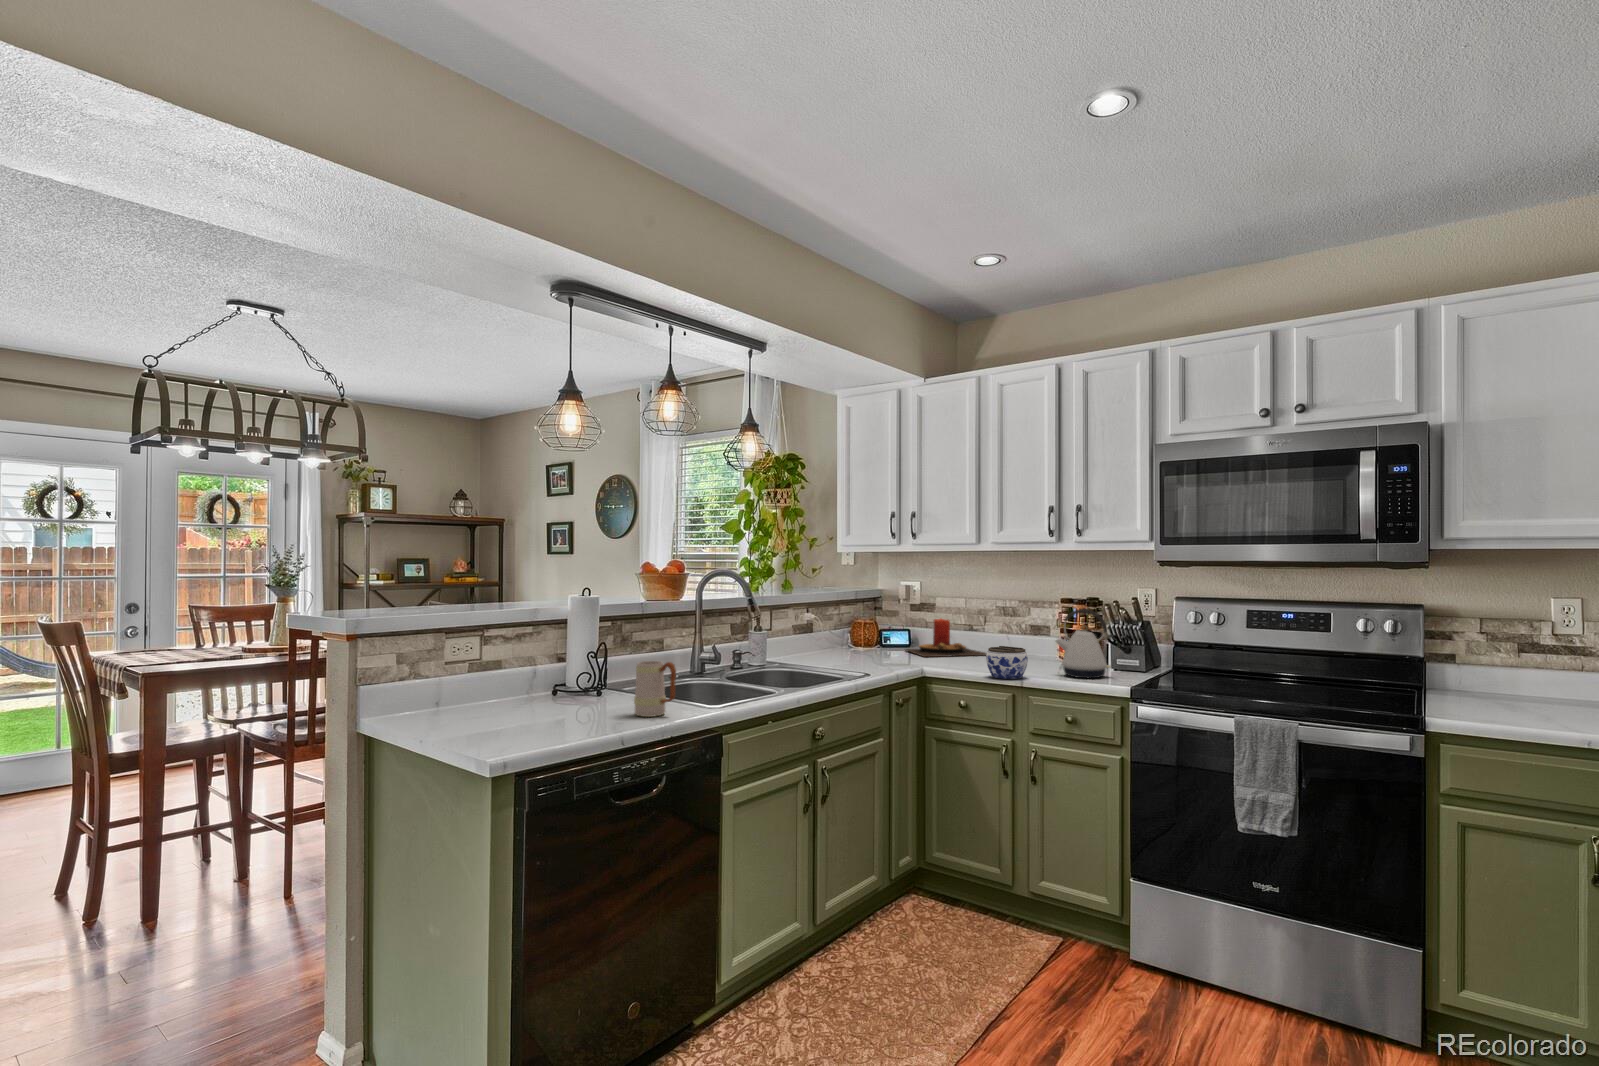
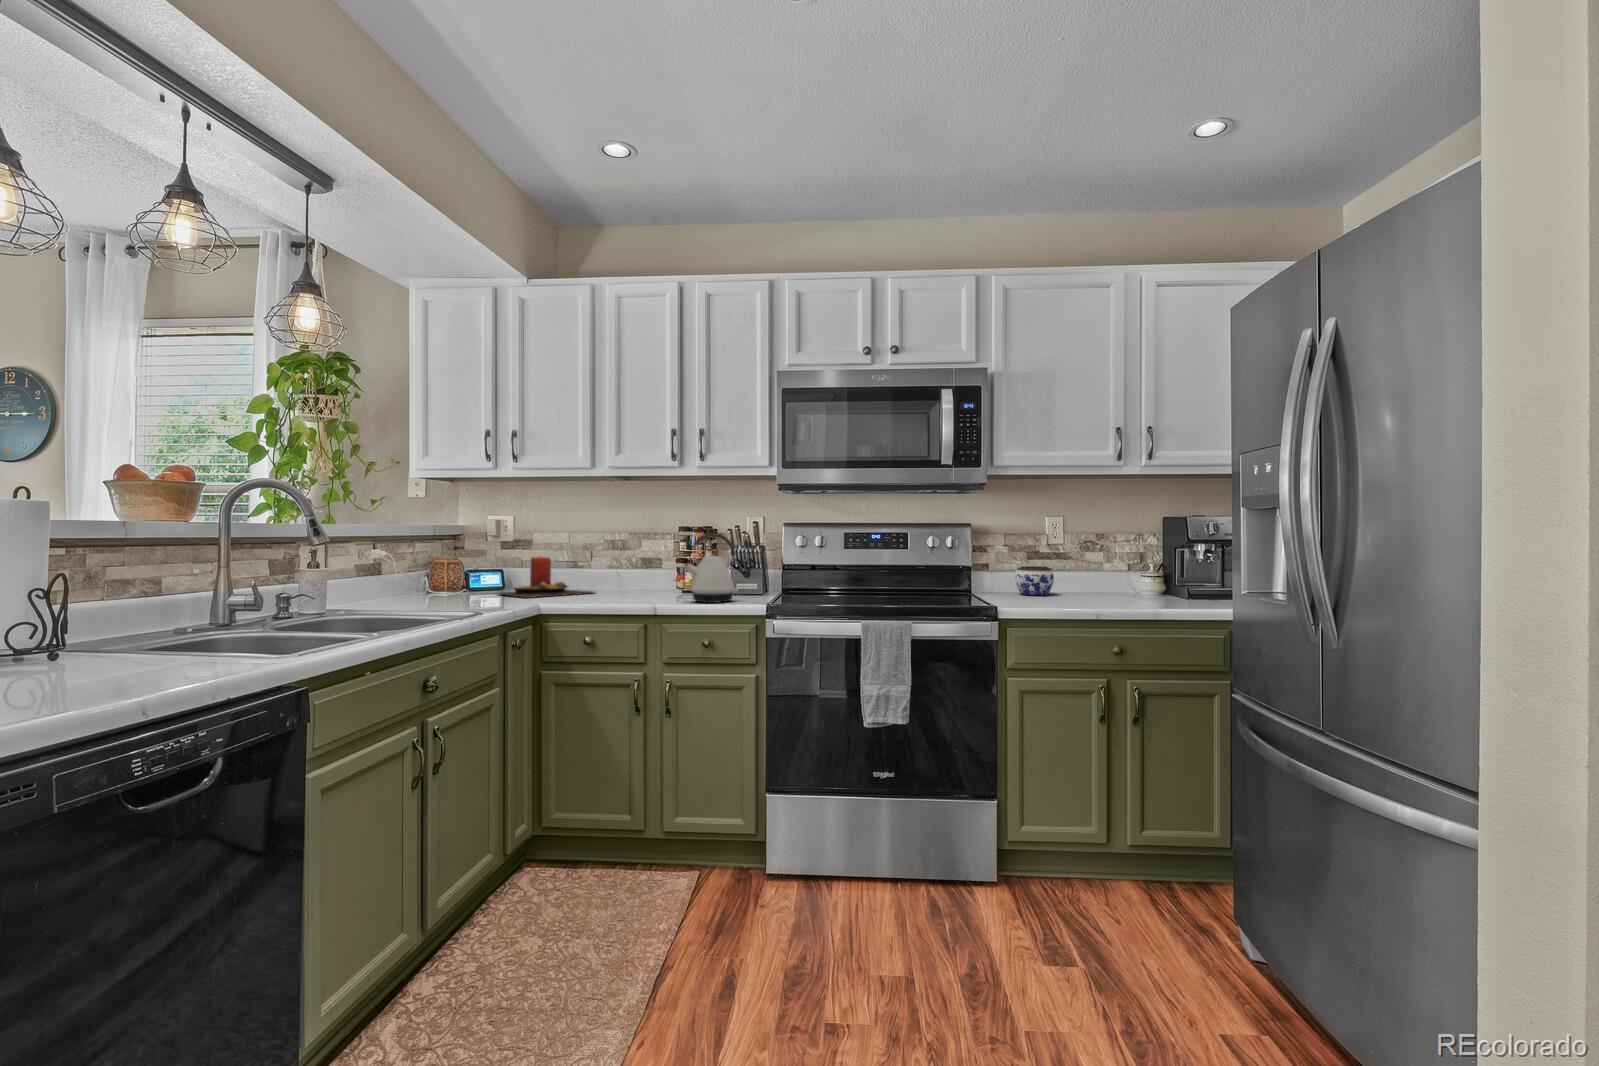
jar: present [986,646,1028,679] -> present [1015,566,1054,595]
mug: present [634,661,676,717] -> none [141,591,226,678]

